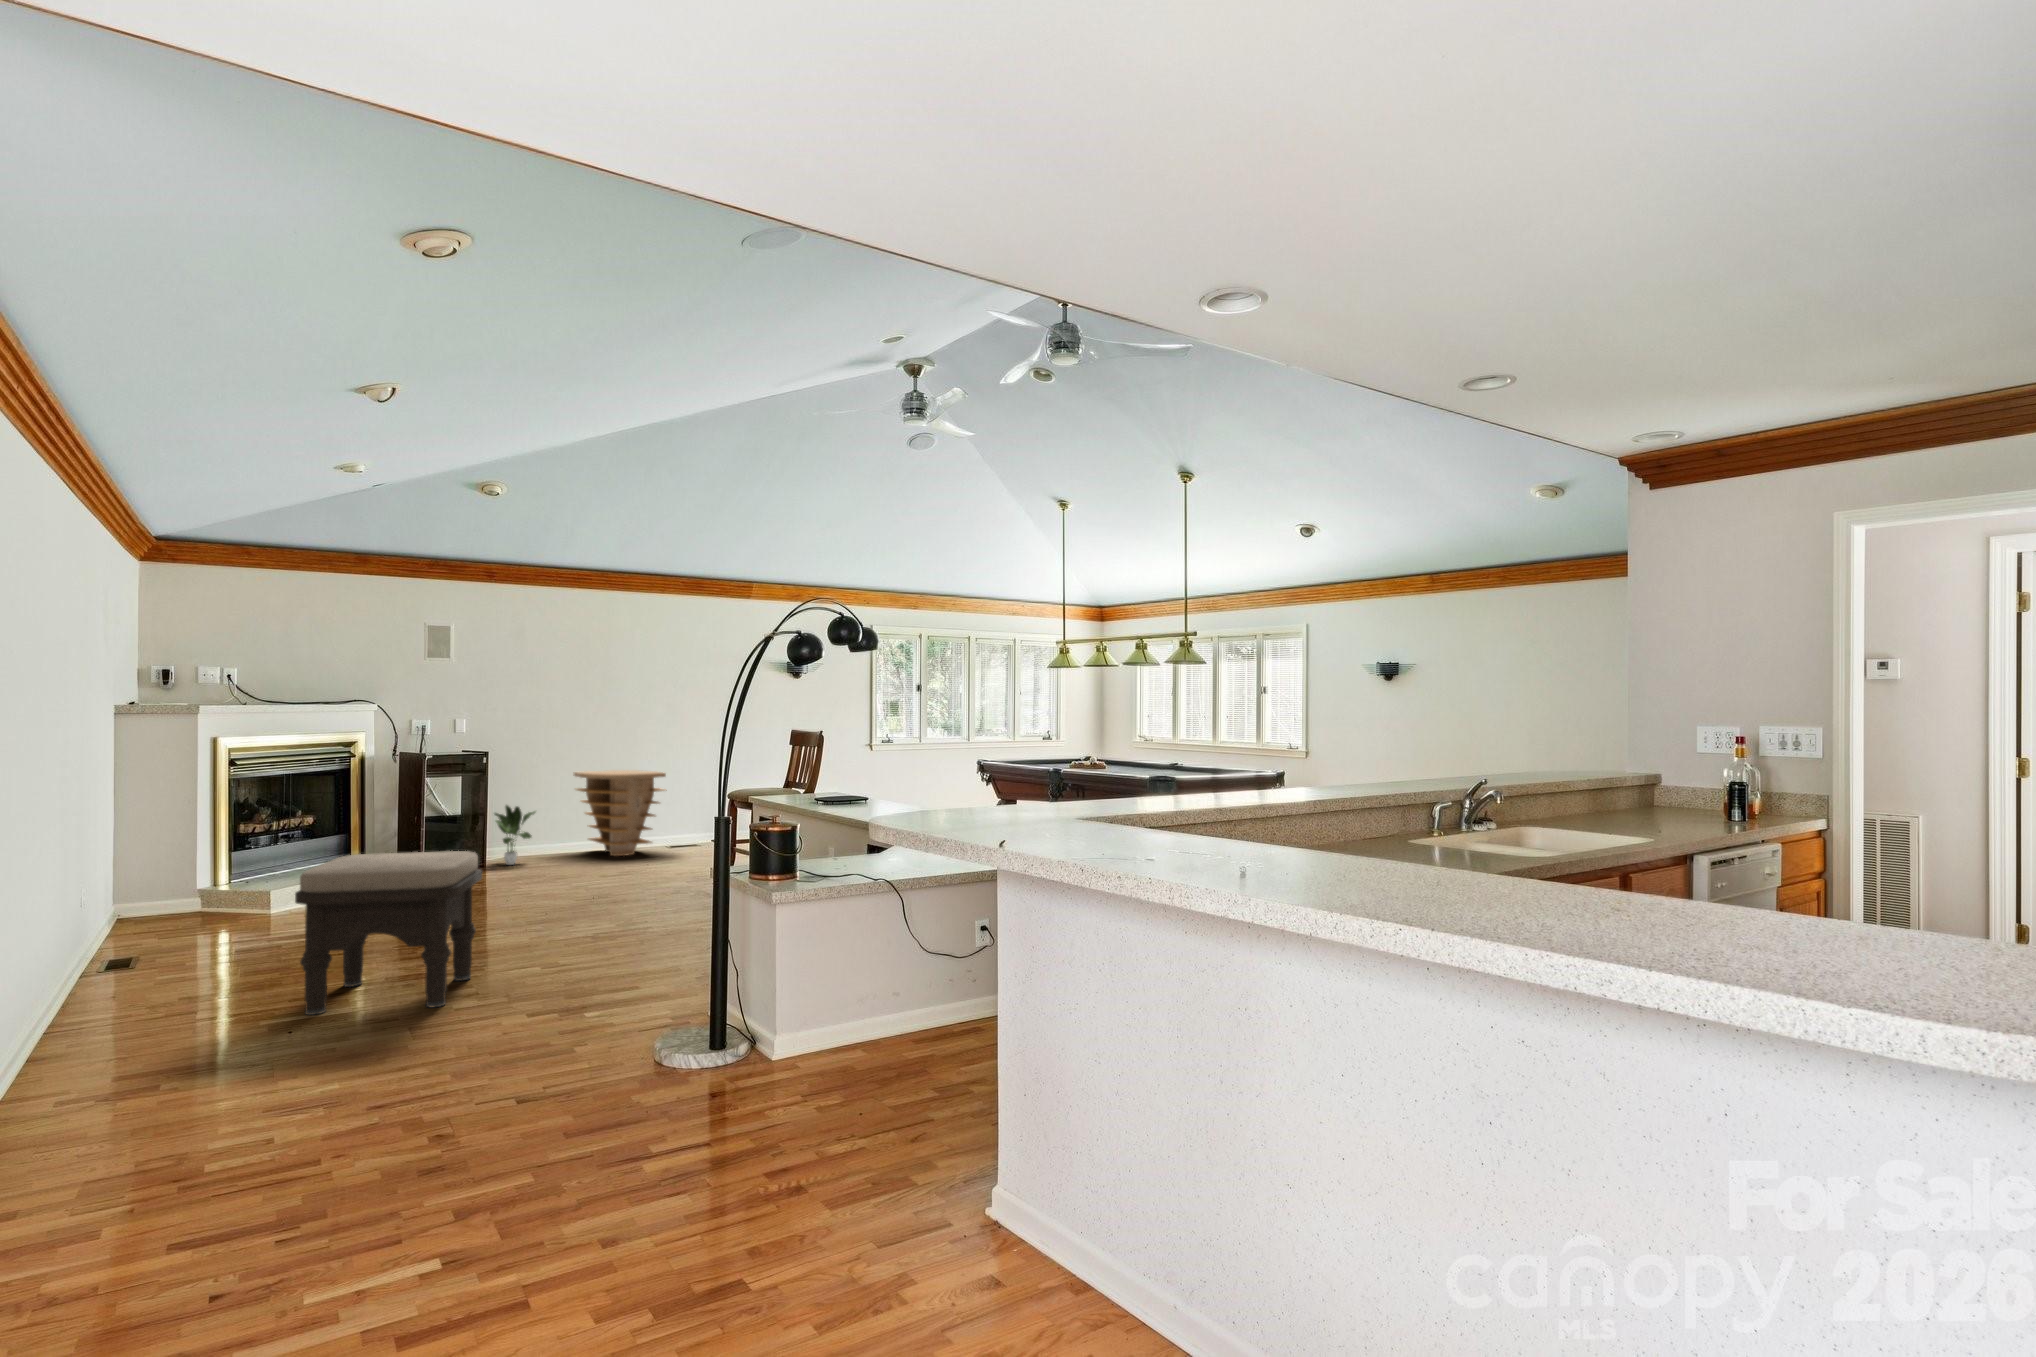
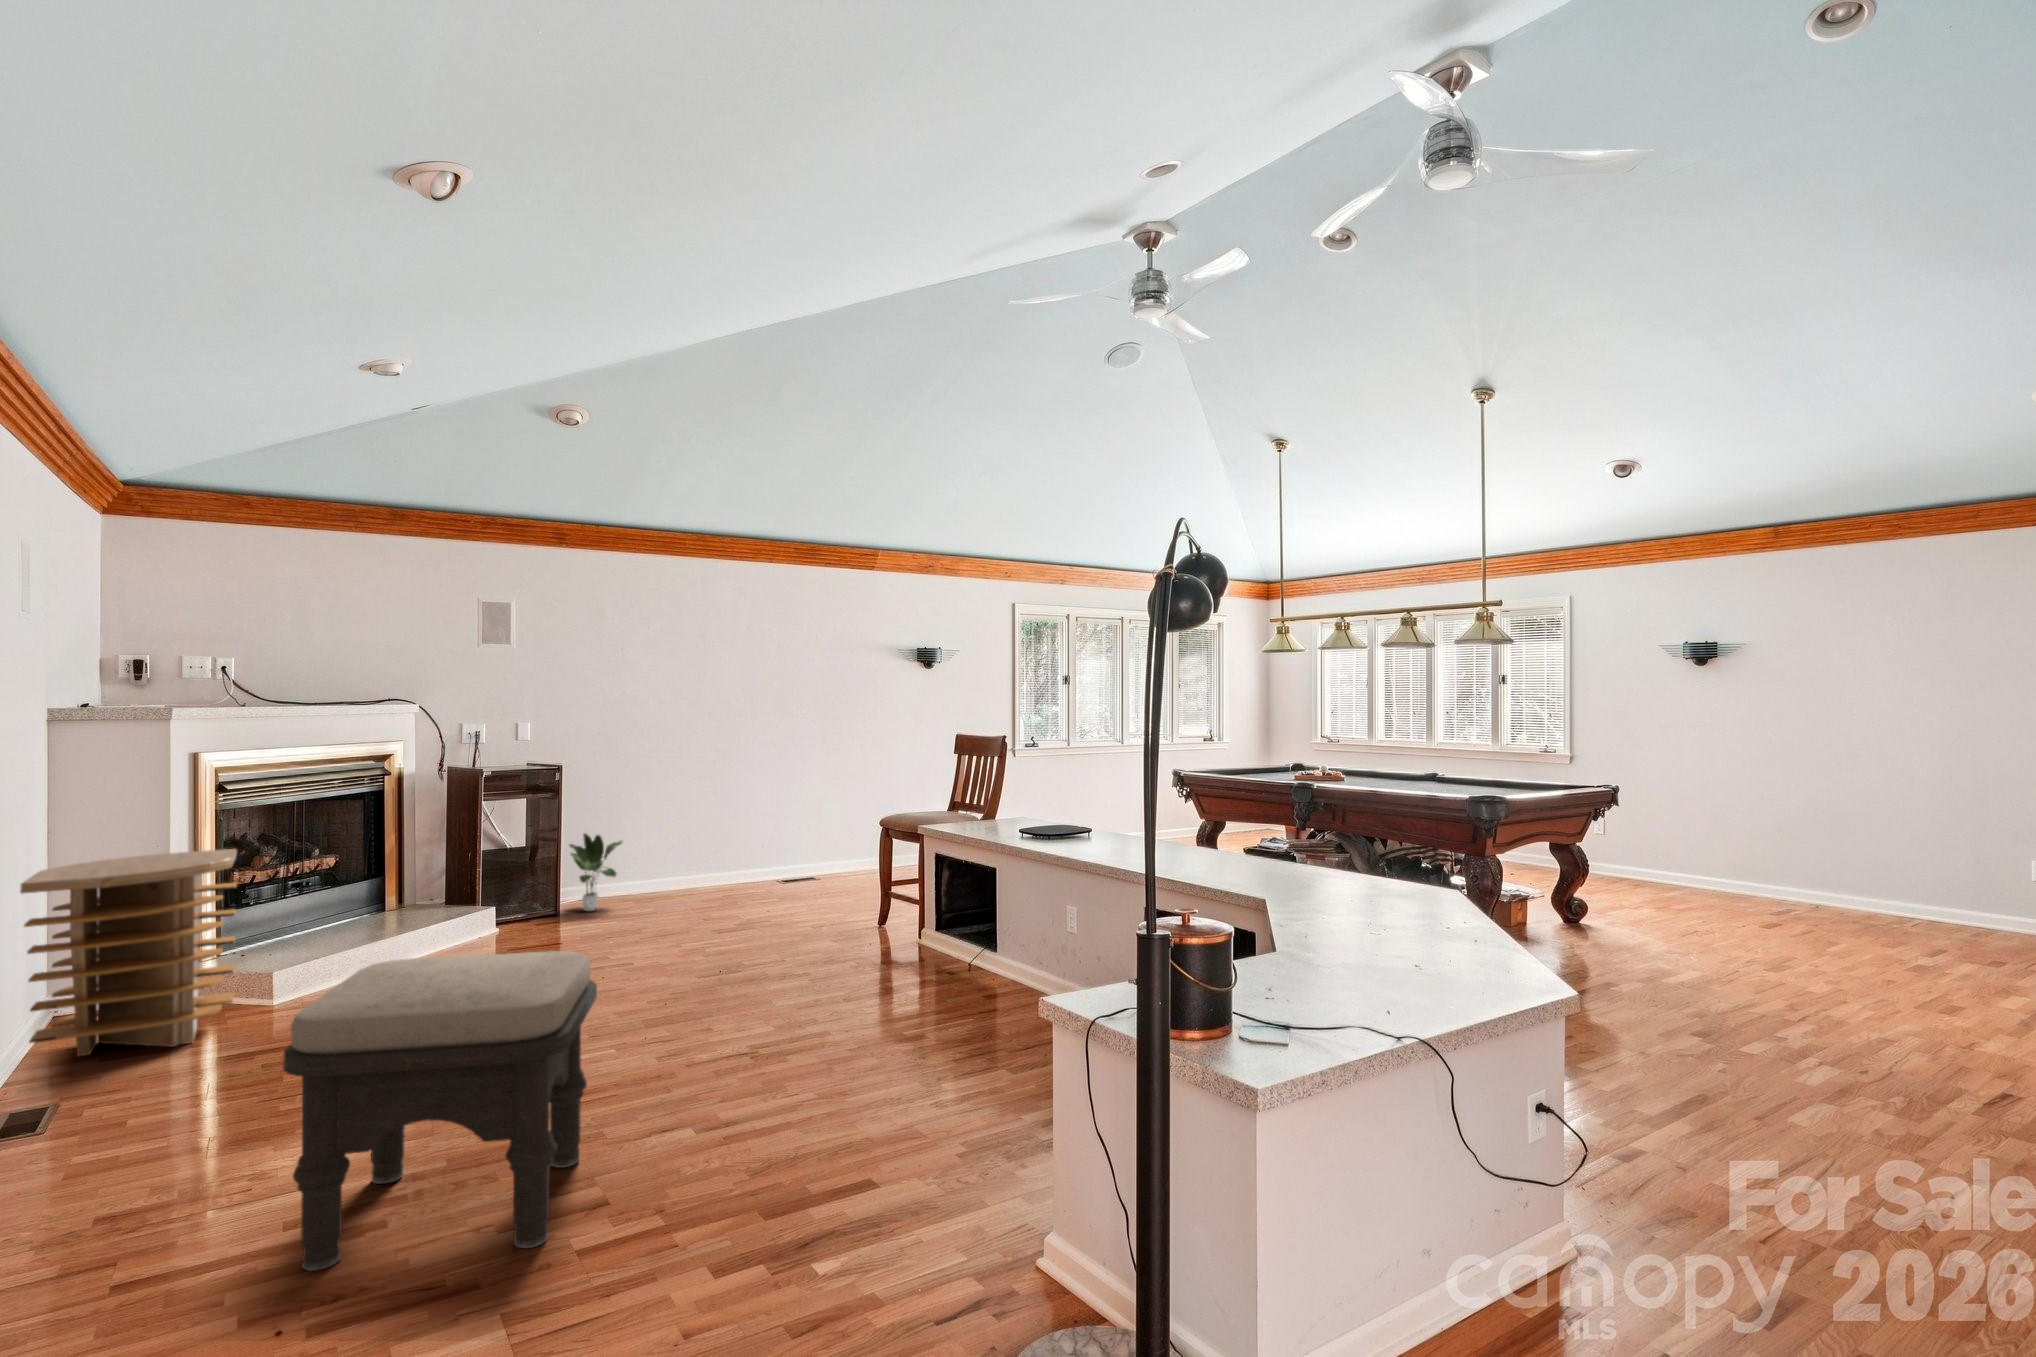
side table: present [574,770,666,856] -> present [20,849,237,1056]

